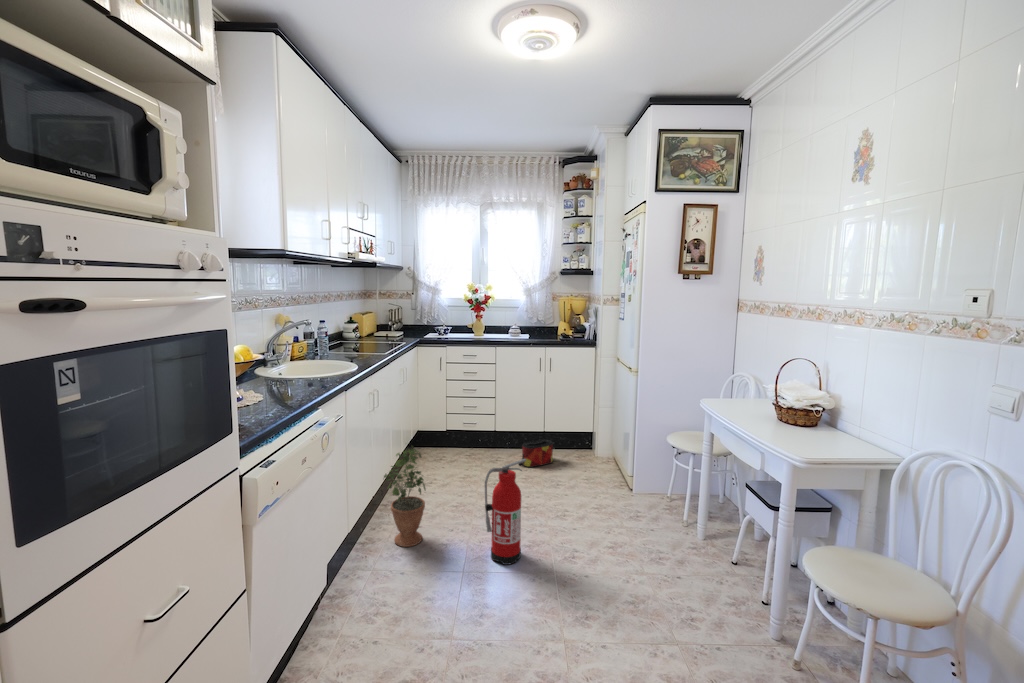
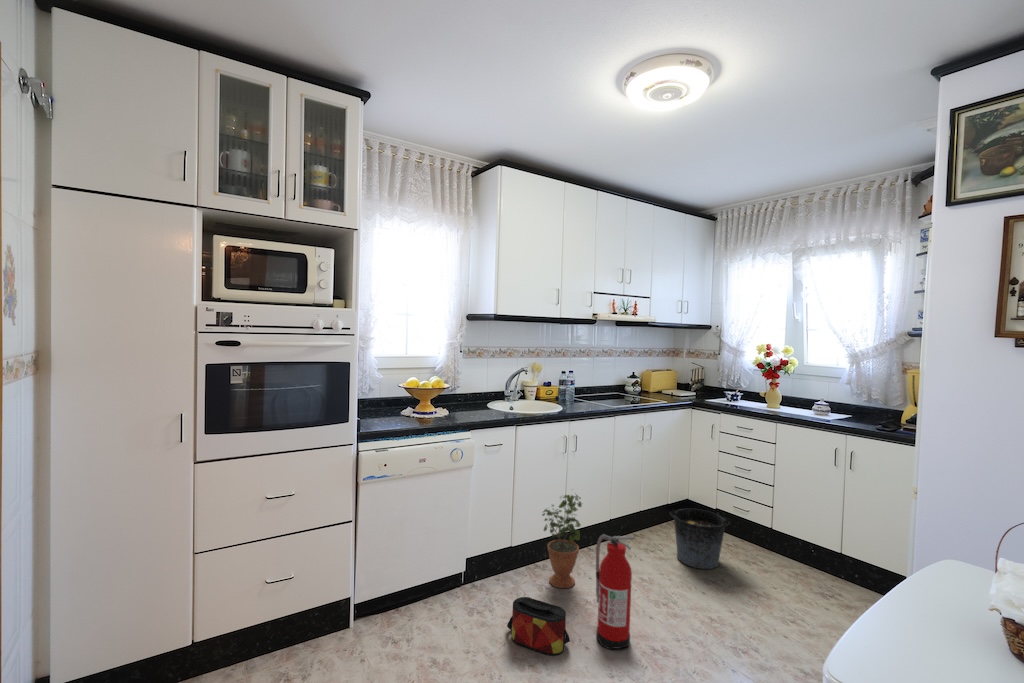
bucket: none [449,430,495,479] -> present [670,508,730,569]
bag: present [519,439,553,467] -> present [507,597,570,655]

